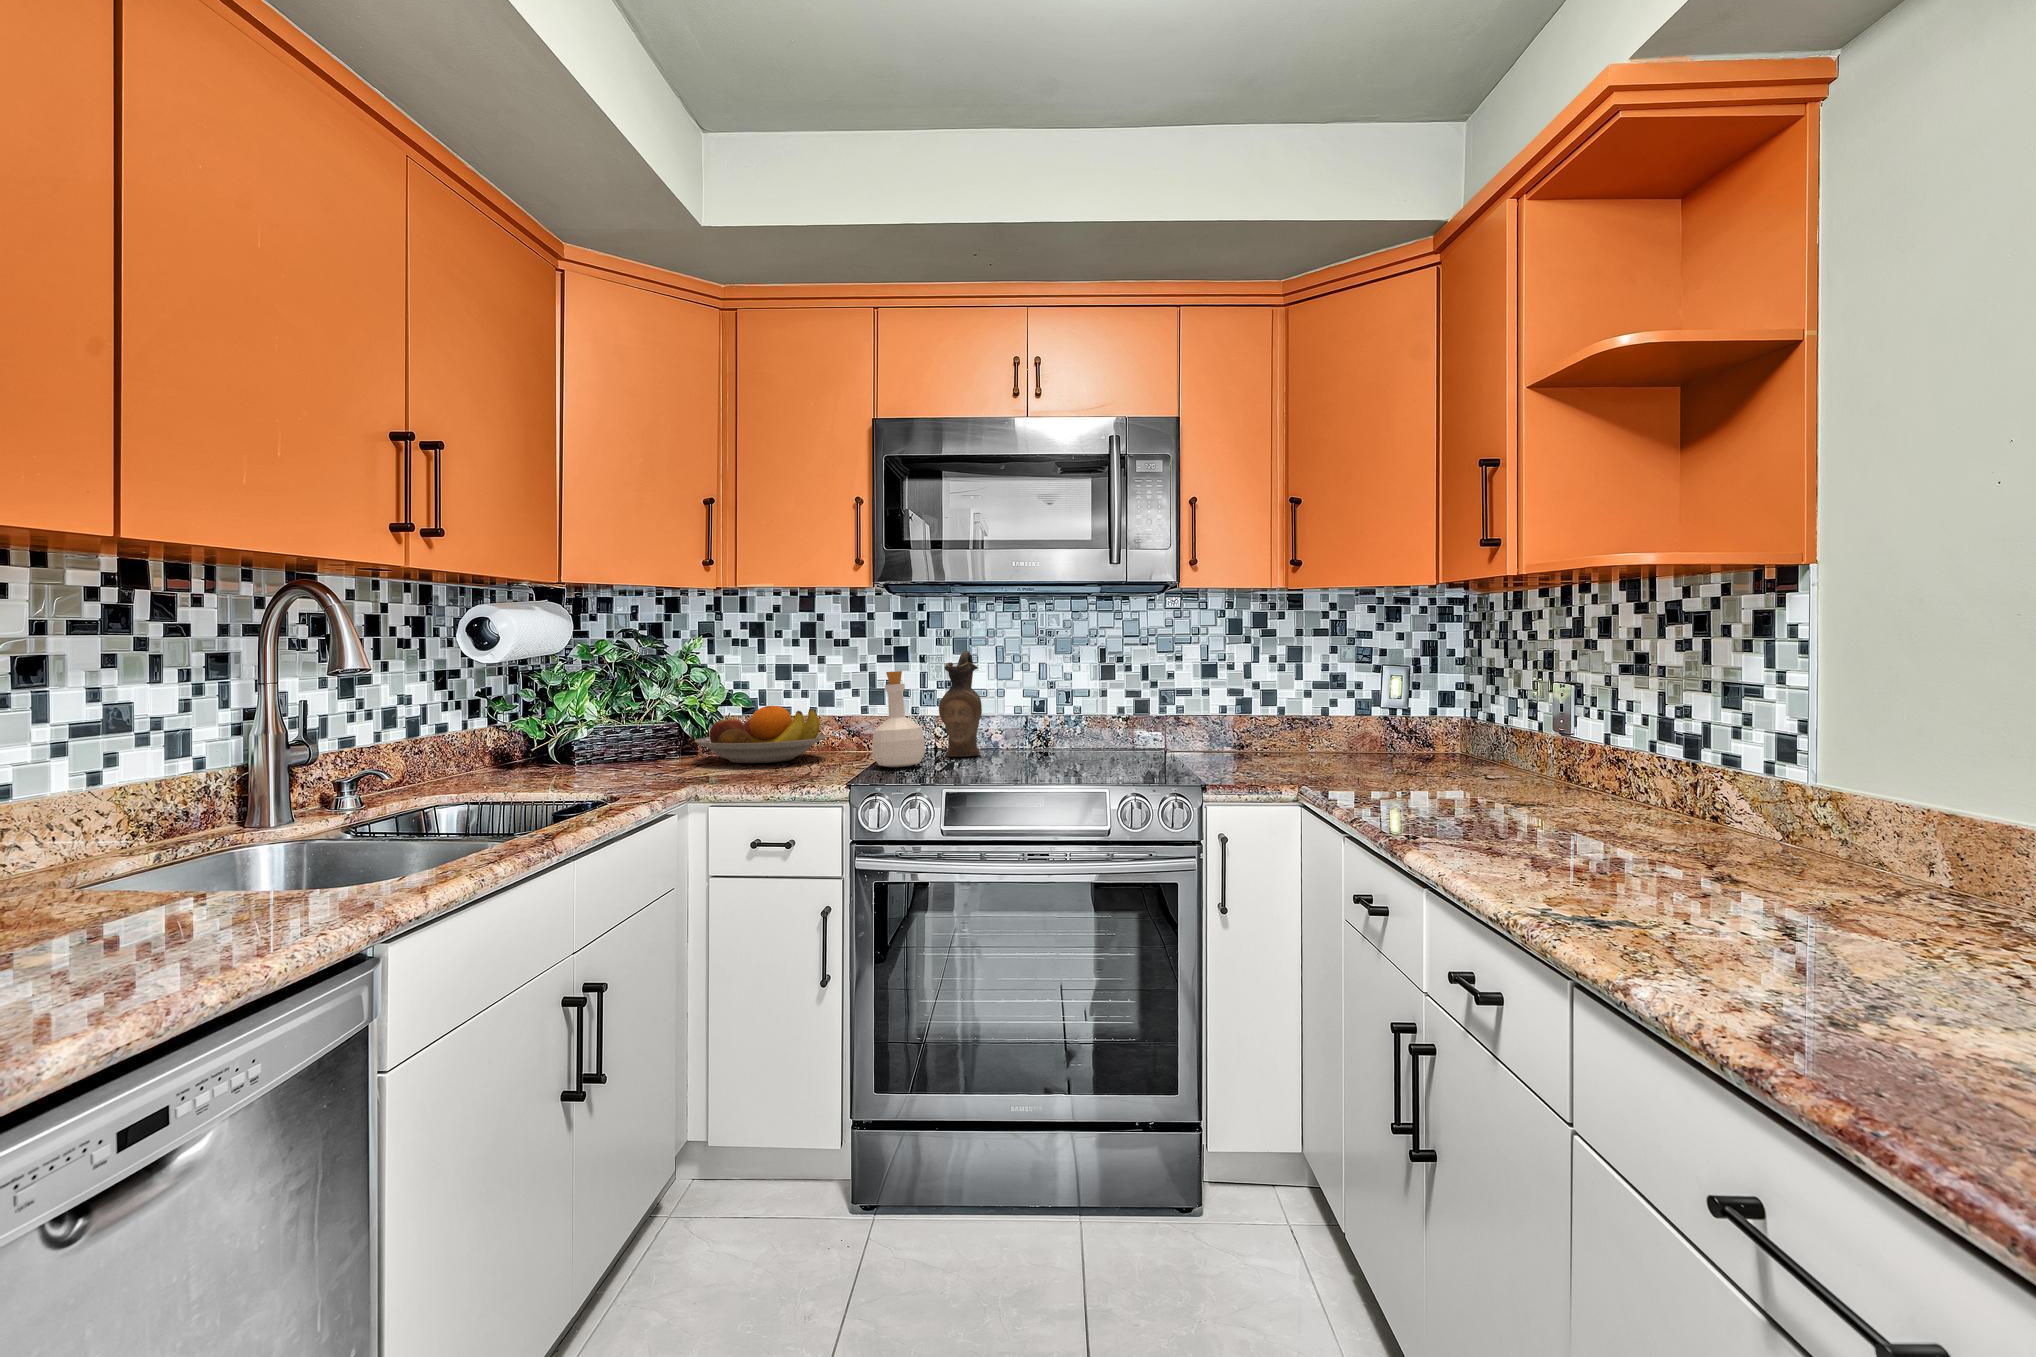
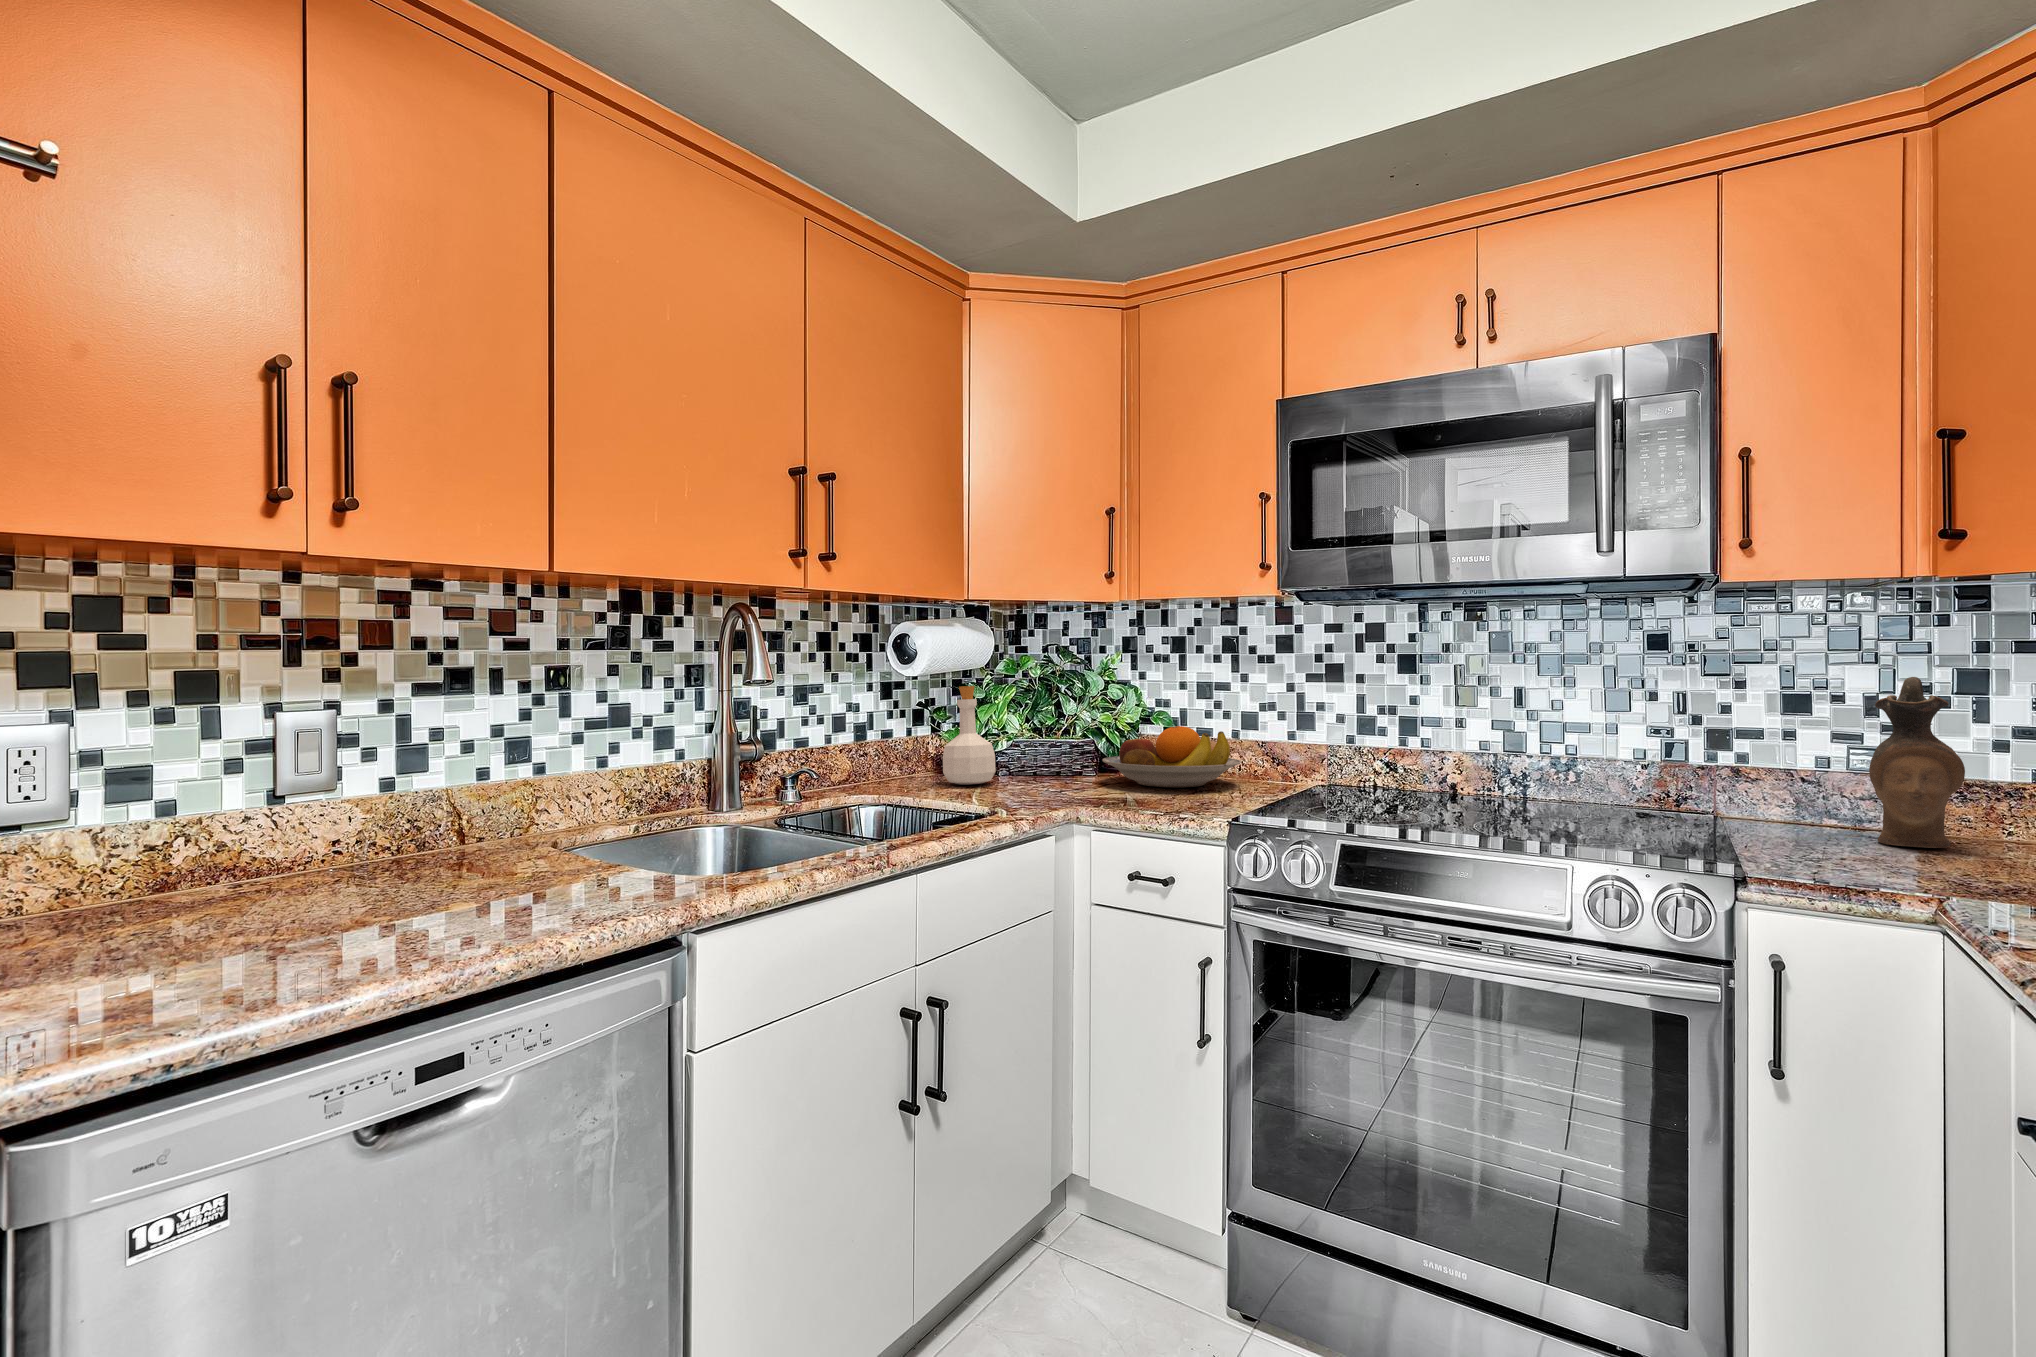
ceramic pitcher: present [939,651,982,757] -> present [1869,677,1965,848]
bottle: present [872,671,925,767] -> present [943,686,996,785]

